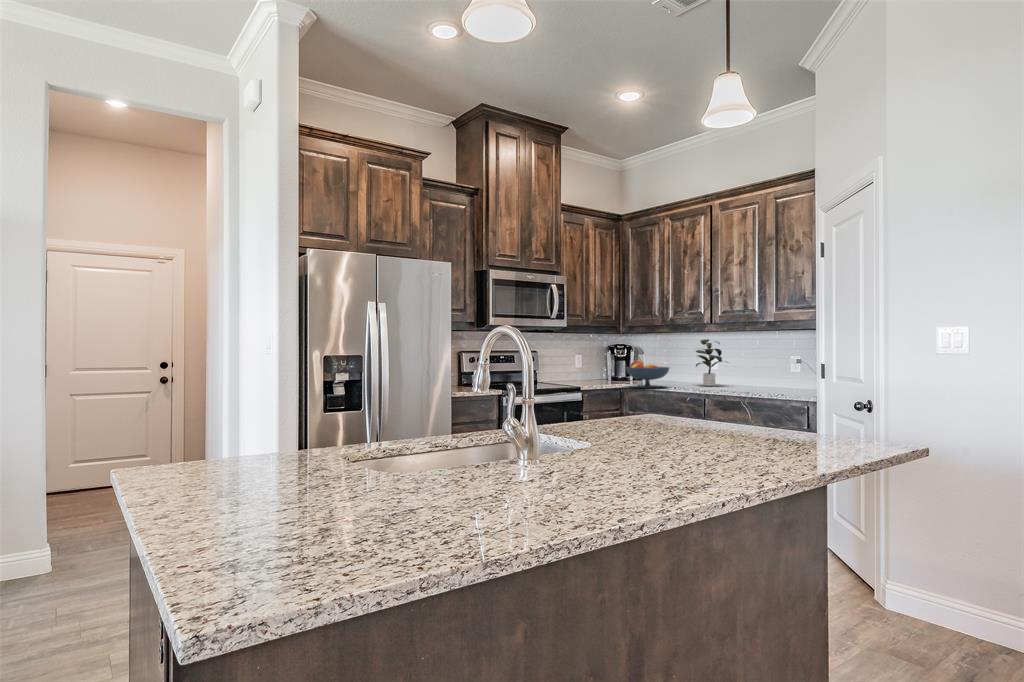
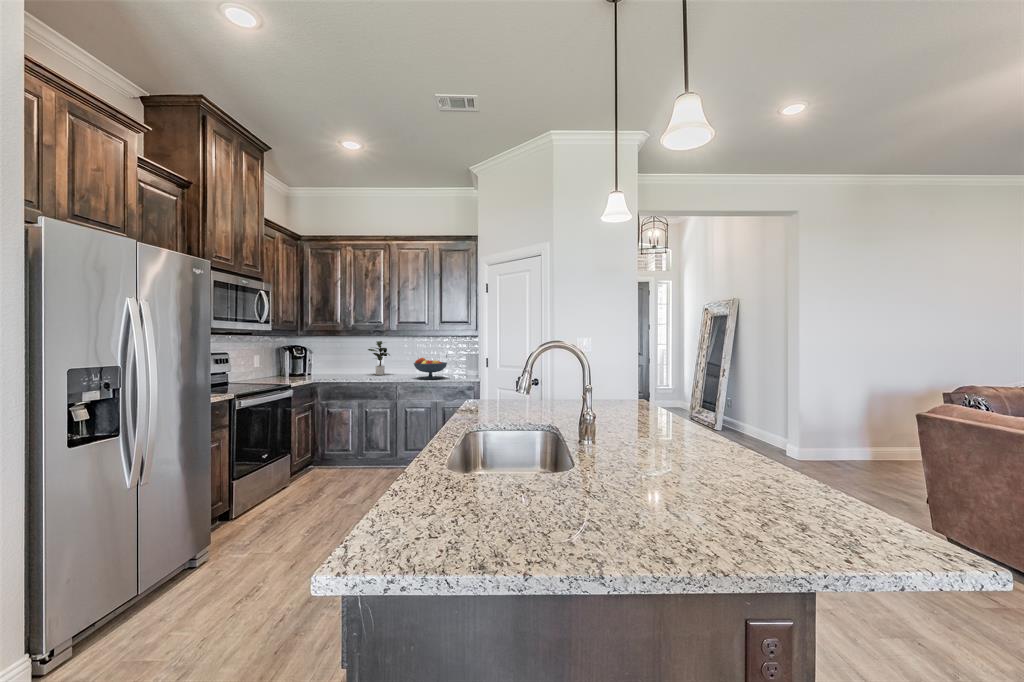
fruit bowl: present [626,360,669,388] -> present [414,358,447,379]

